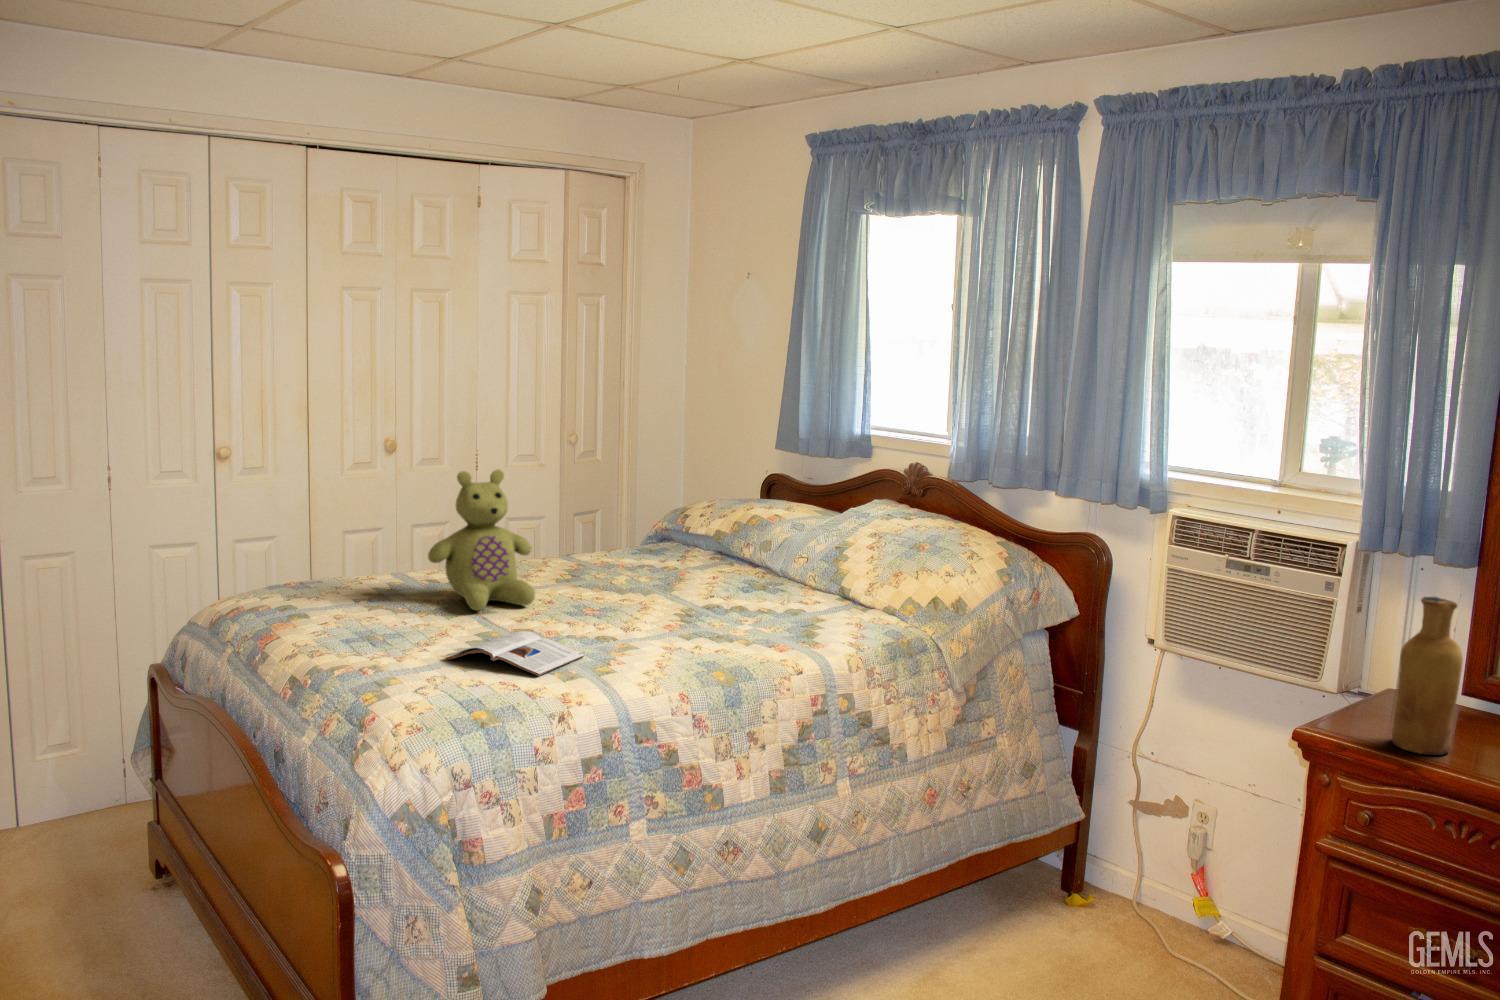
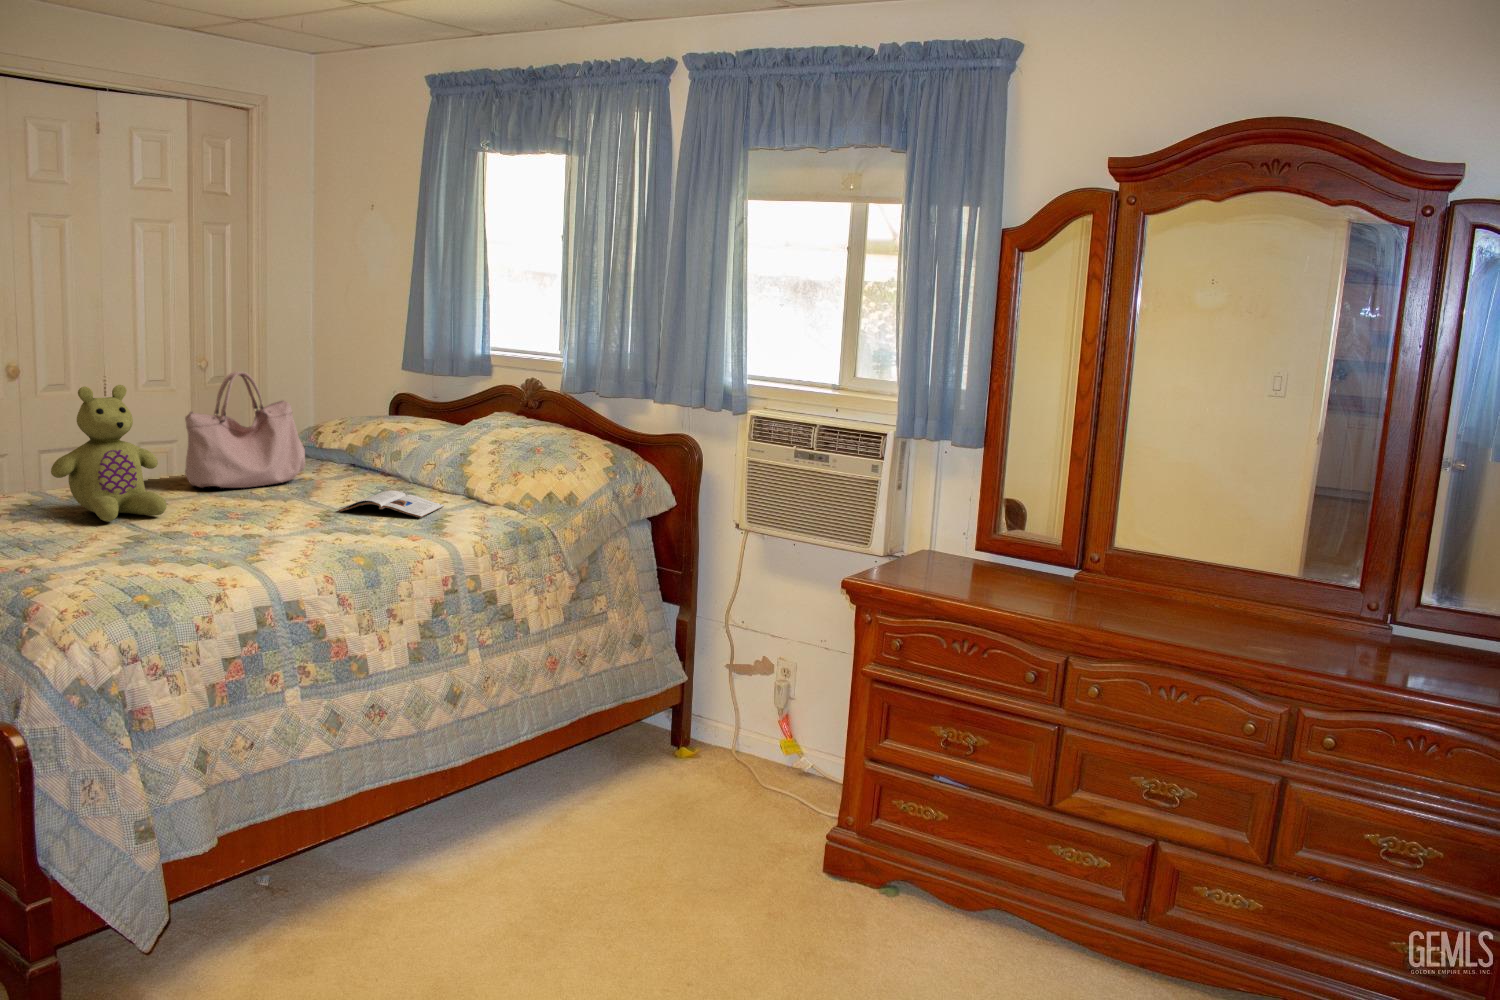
handbag: none [561,457,679,576] -> present [185,372,305,488]
vase: present [1392,597,1463,755] -> none [902,468,947,588]
magazine: present [446,631,585,676] -> present [339,490,444,518]

